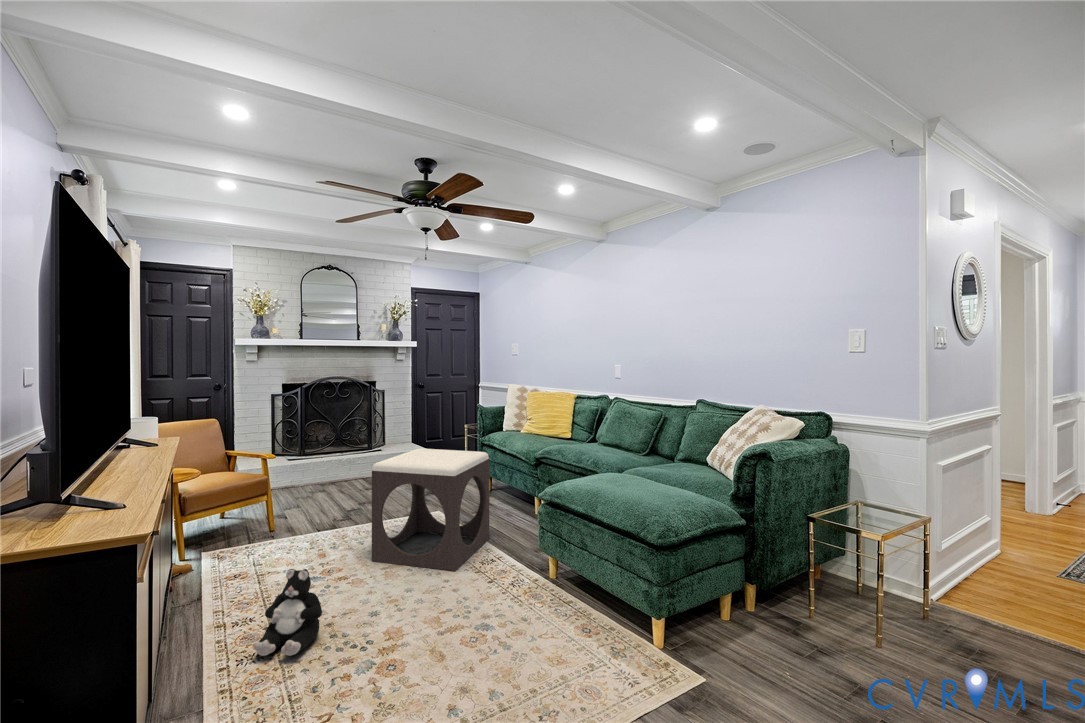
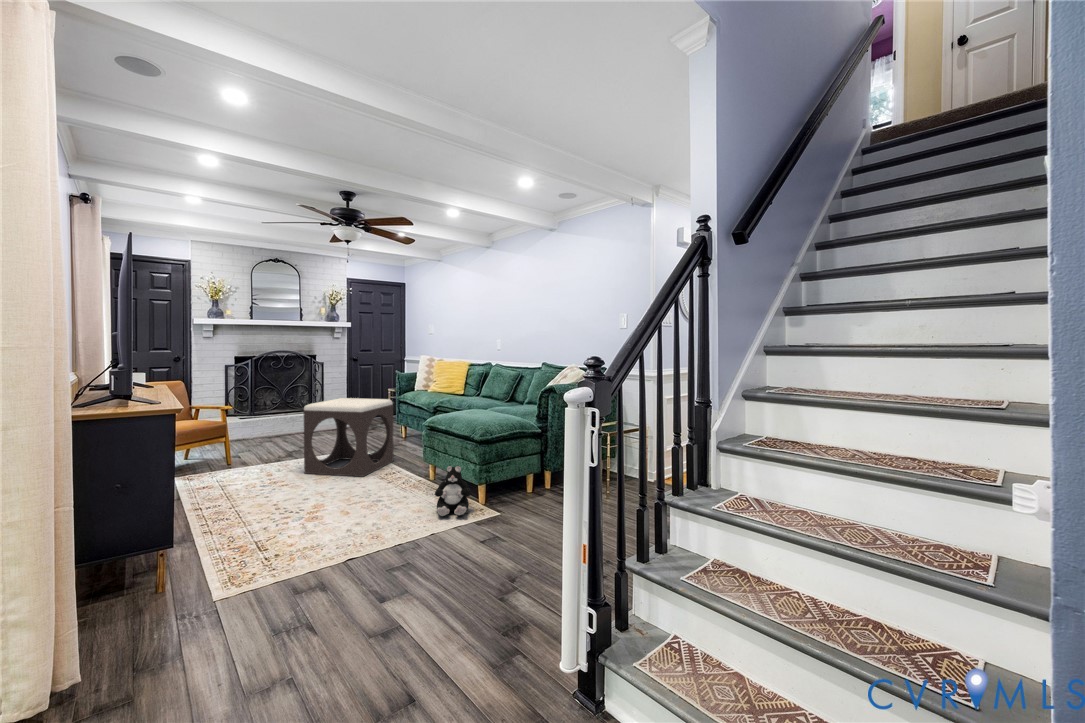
plush toy: present [254,569,322,656] -> present [435,466,471,516]

